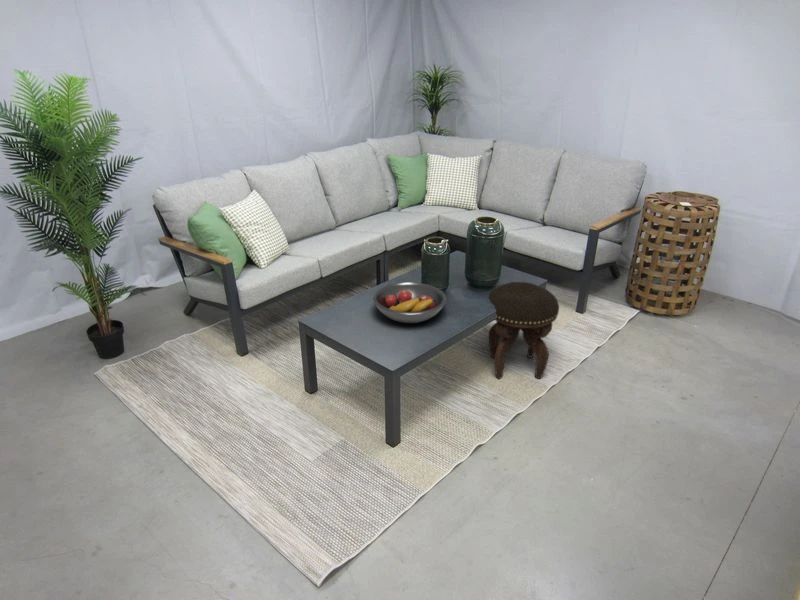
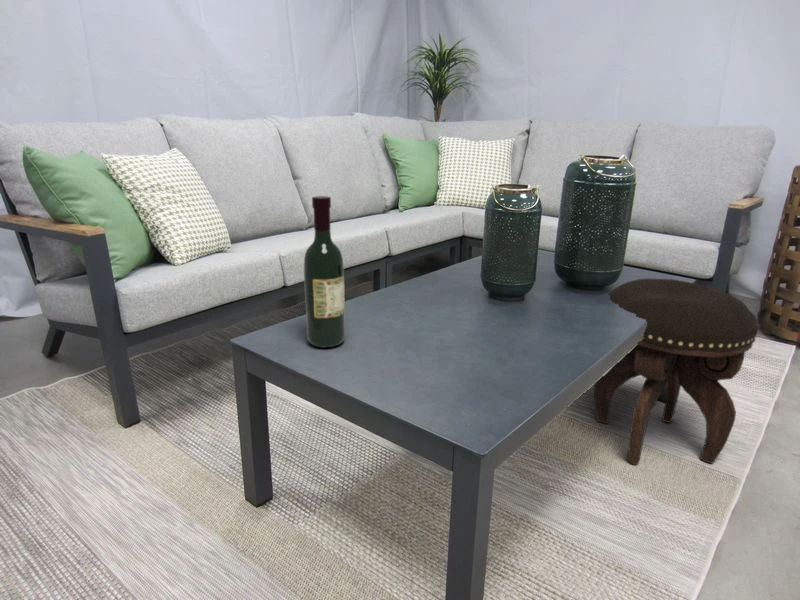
wine bottle: none [330,261,349,325] -> present [304,196,345,347]
fruit bowl: present [373,282,446,323] -> none [398,268,560,342]

